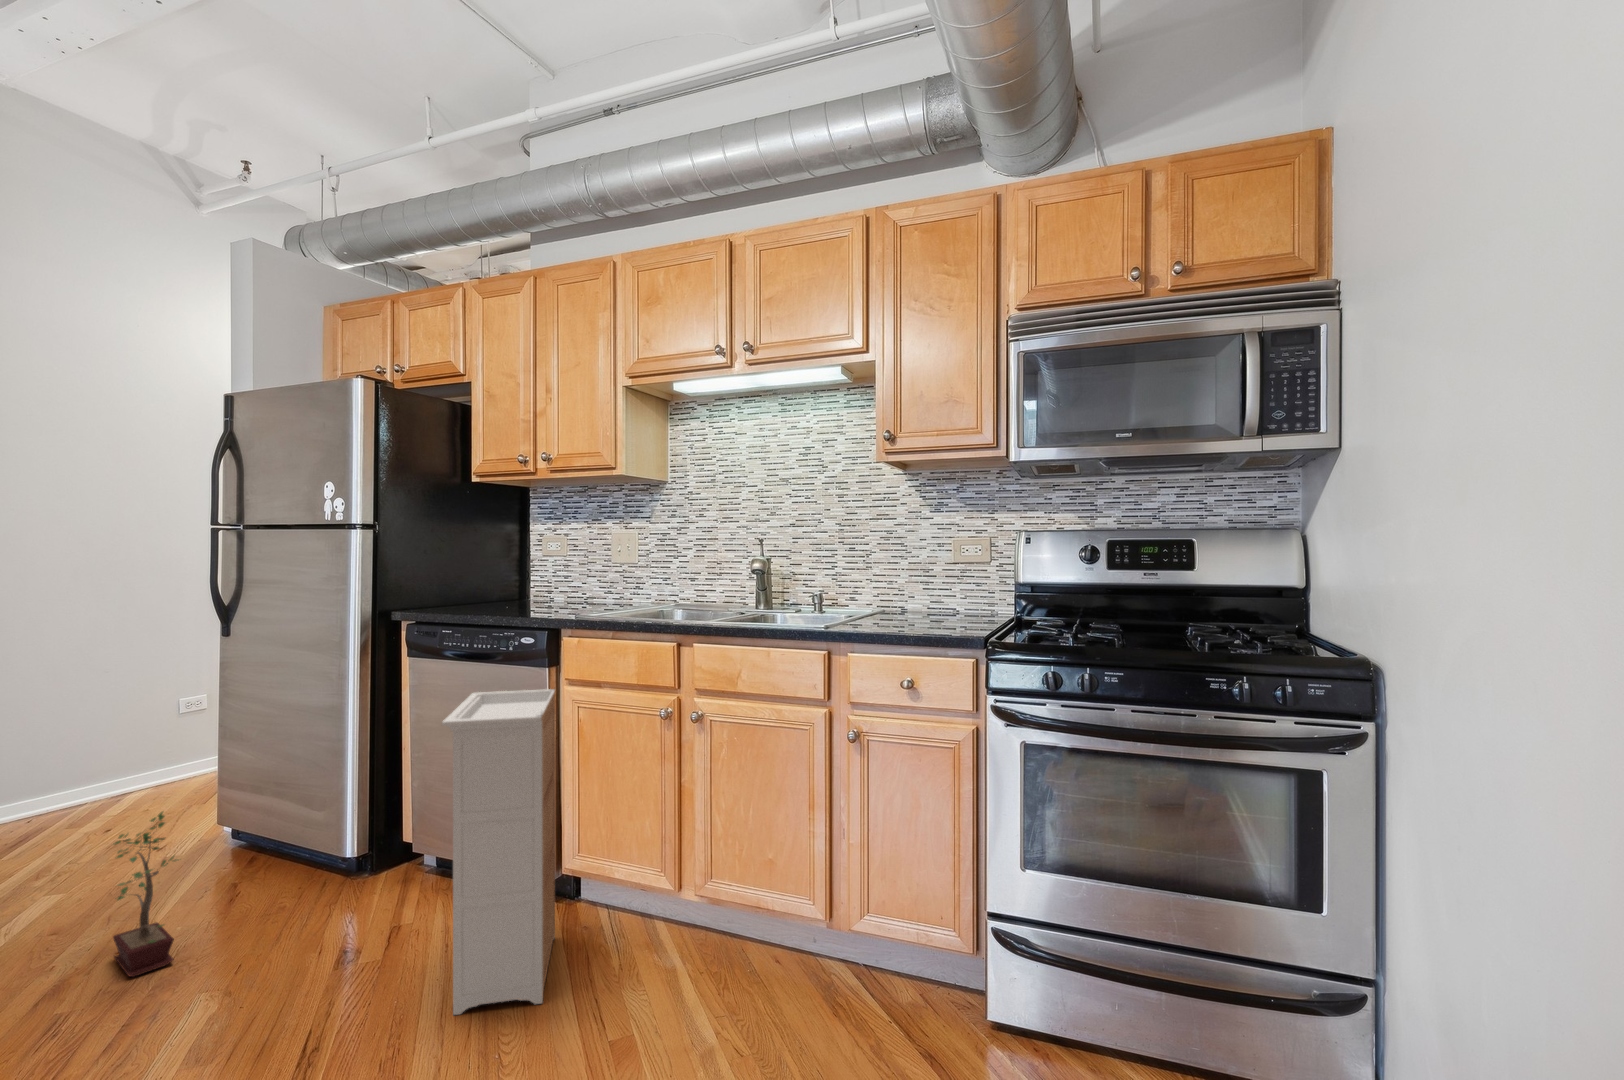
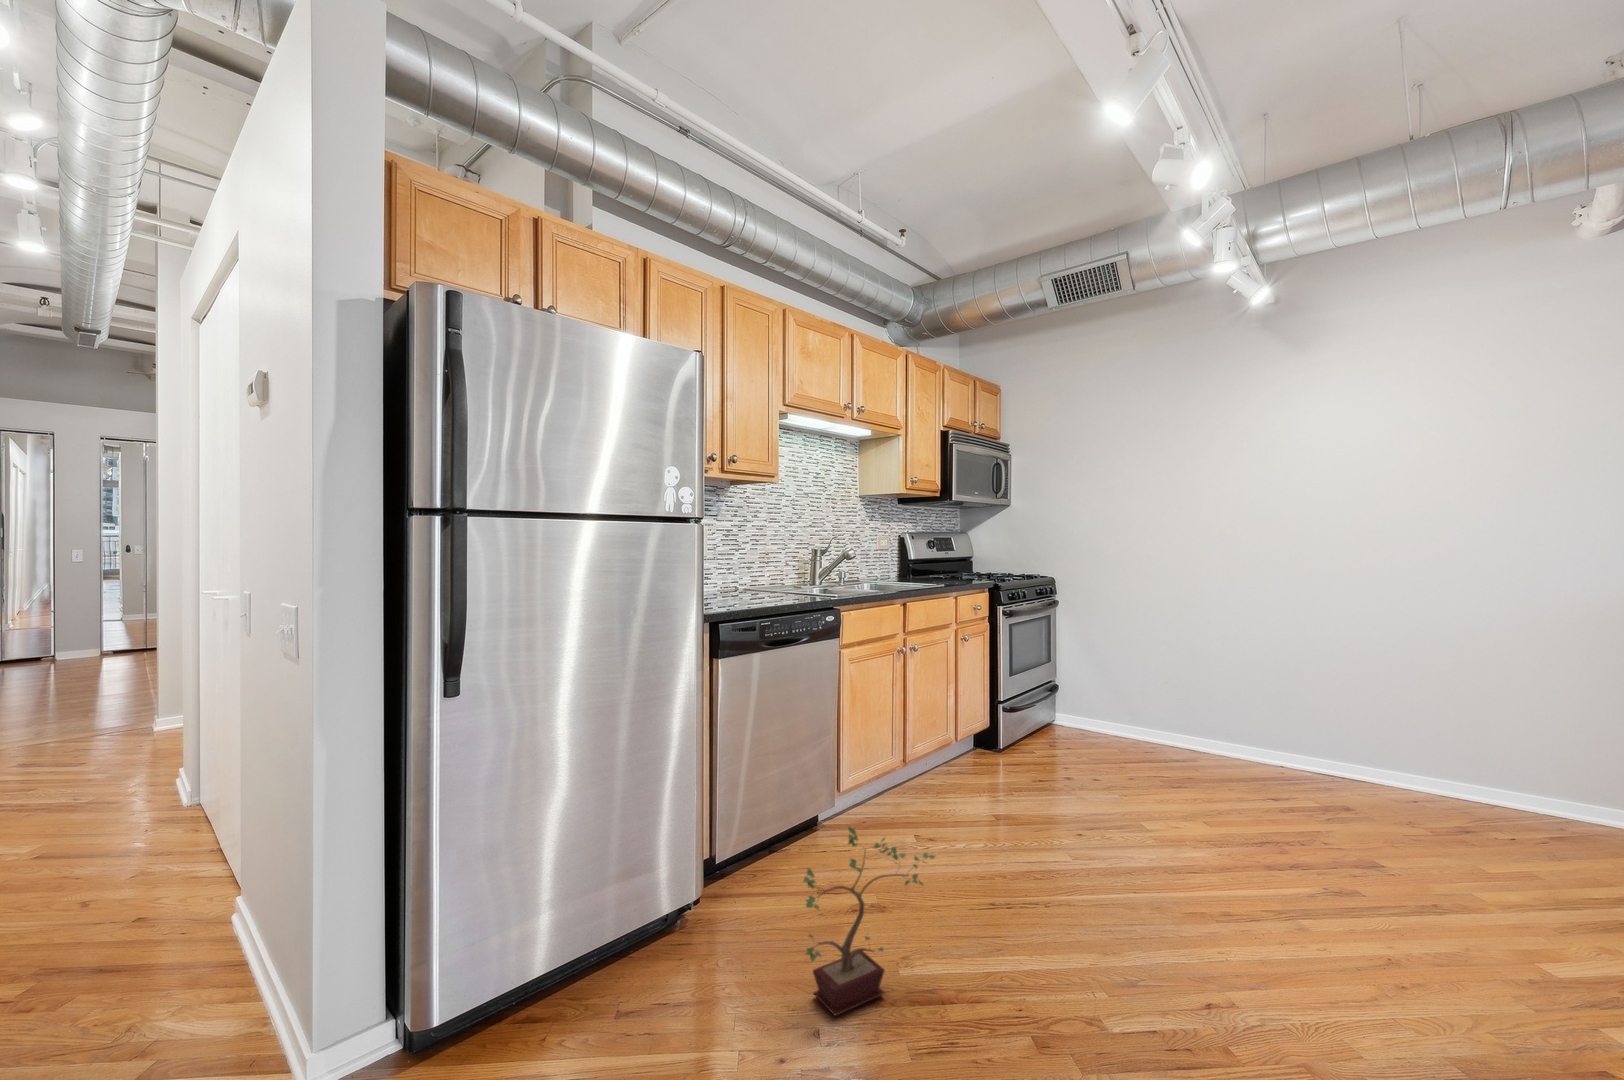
storage cabinet: present [442,689,555,1015] -> none [885,643,990,853]

